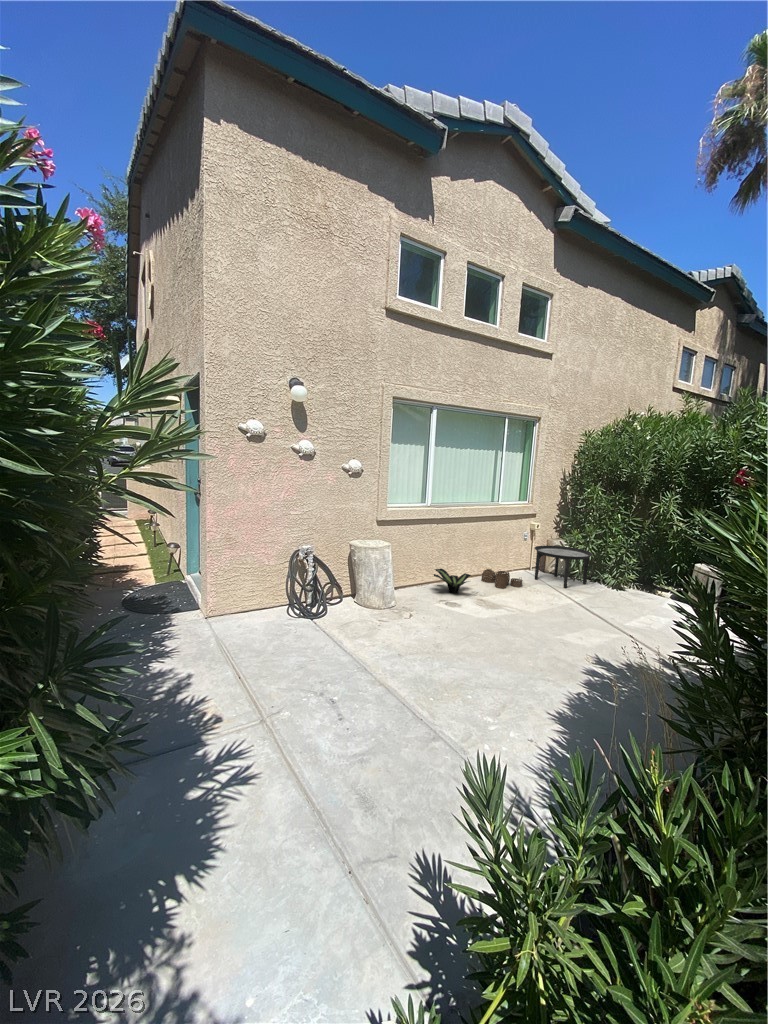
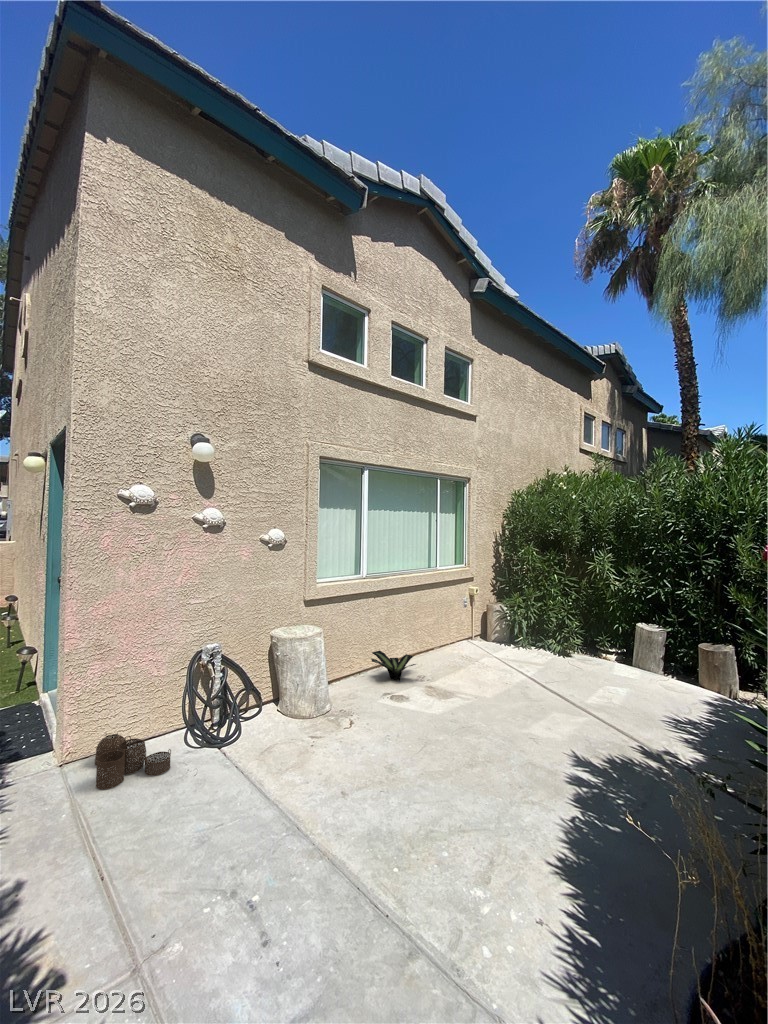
round table: present [534,545,593,588] -> none [475,613,535,661]
woven basket: present [481,569,523,589] -> present [95,733,171,789]

